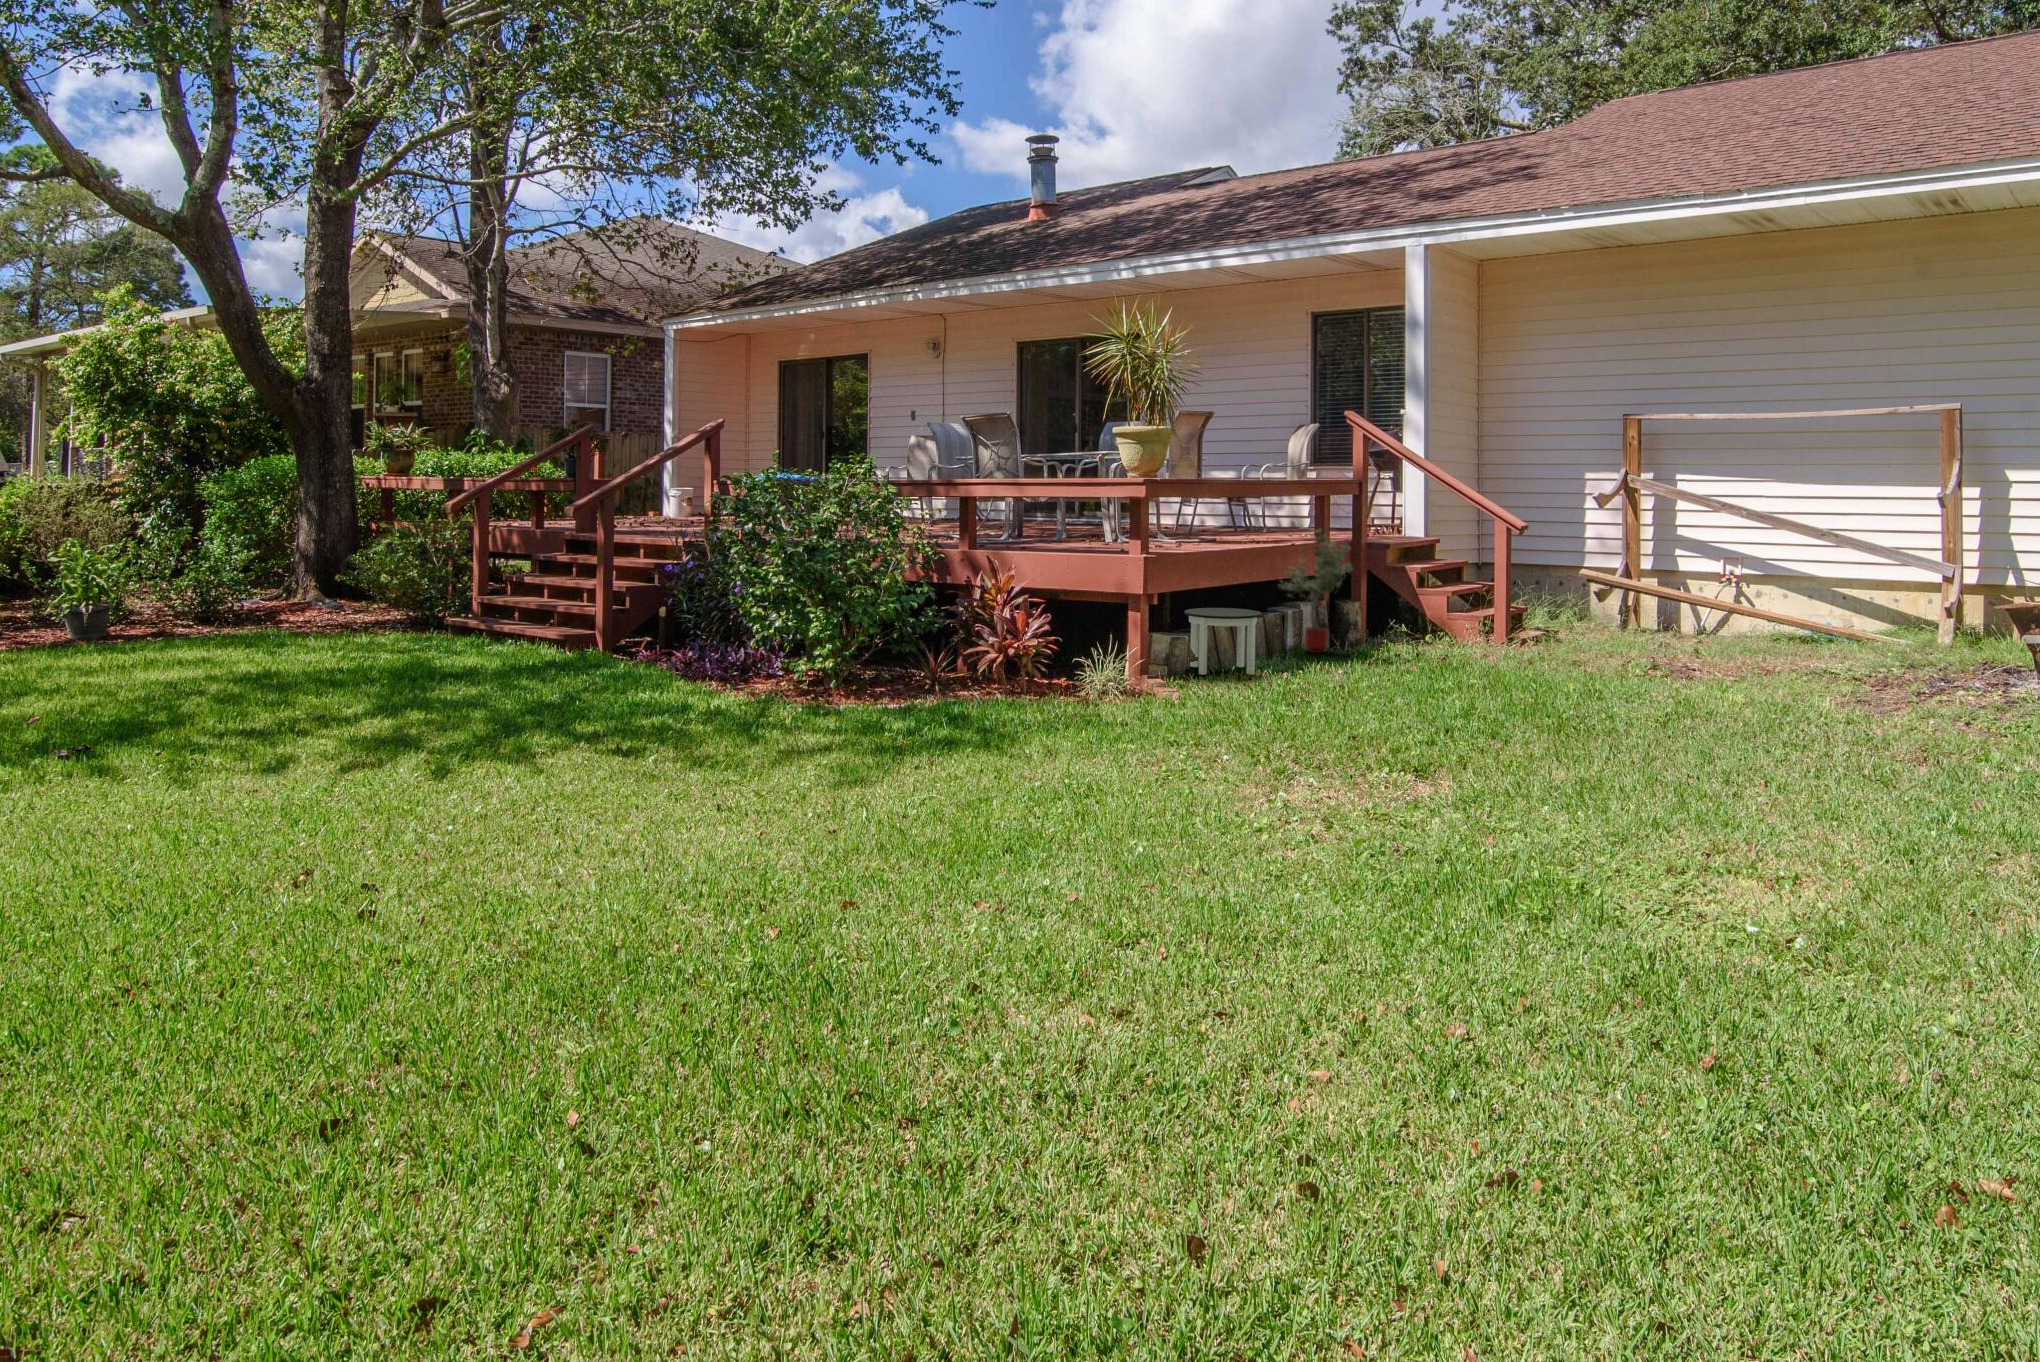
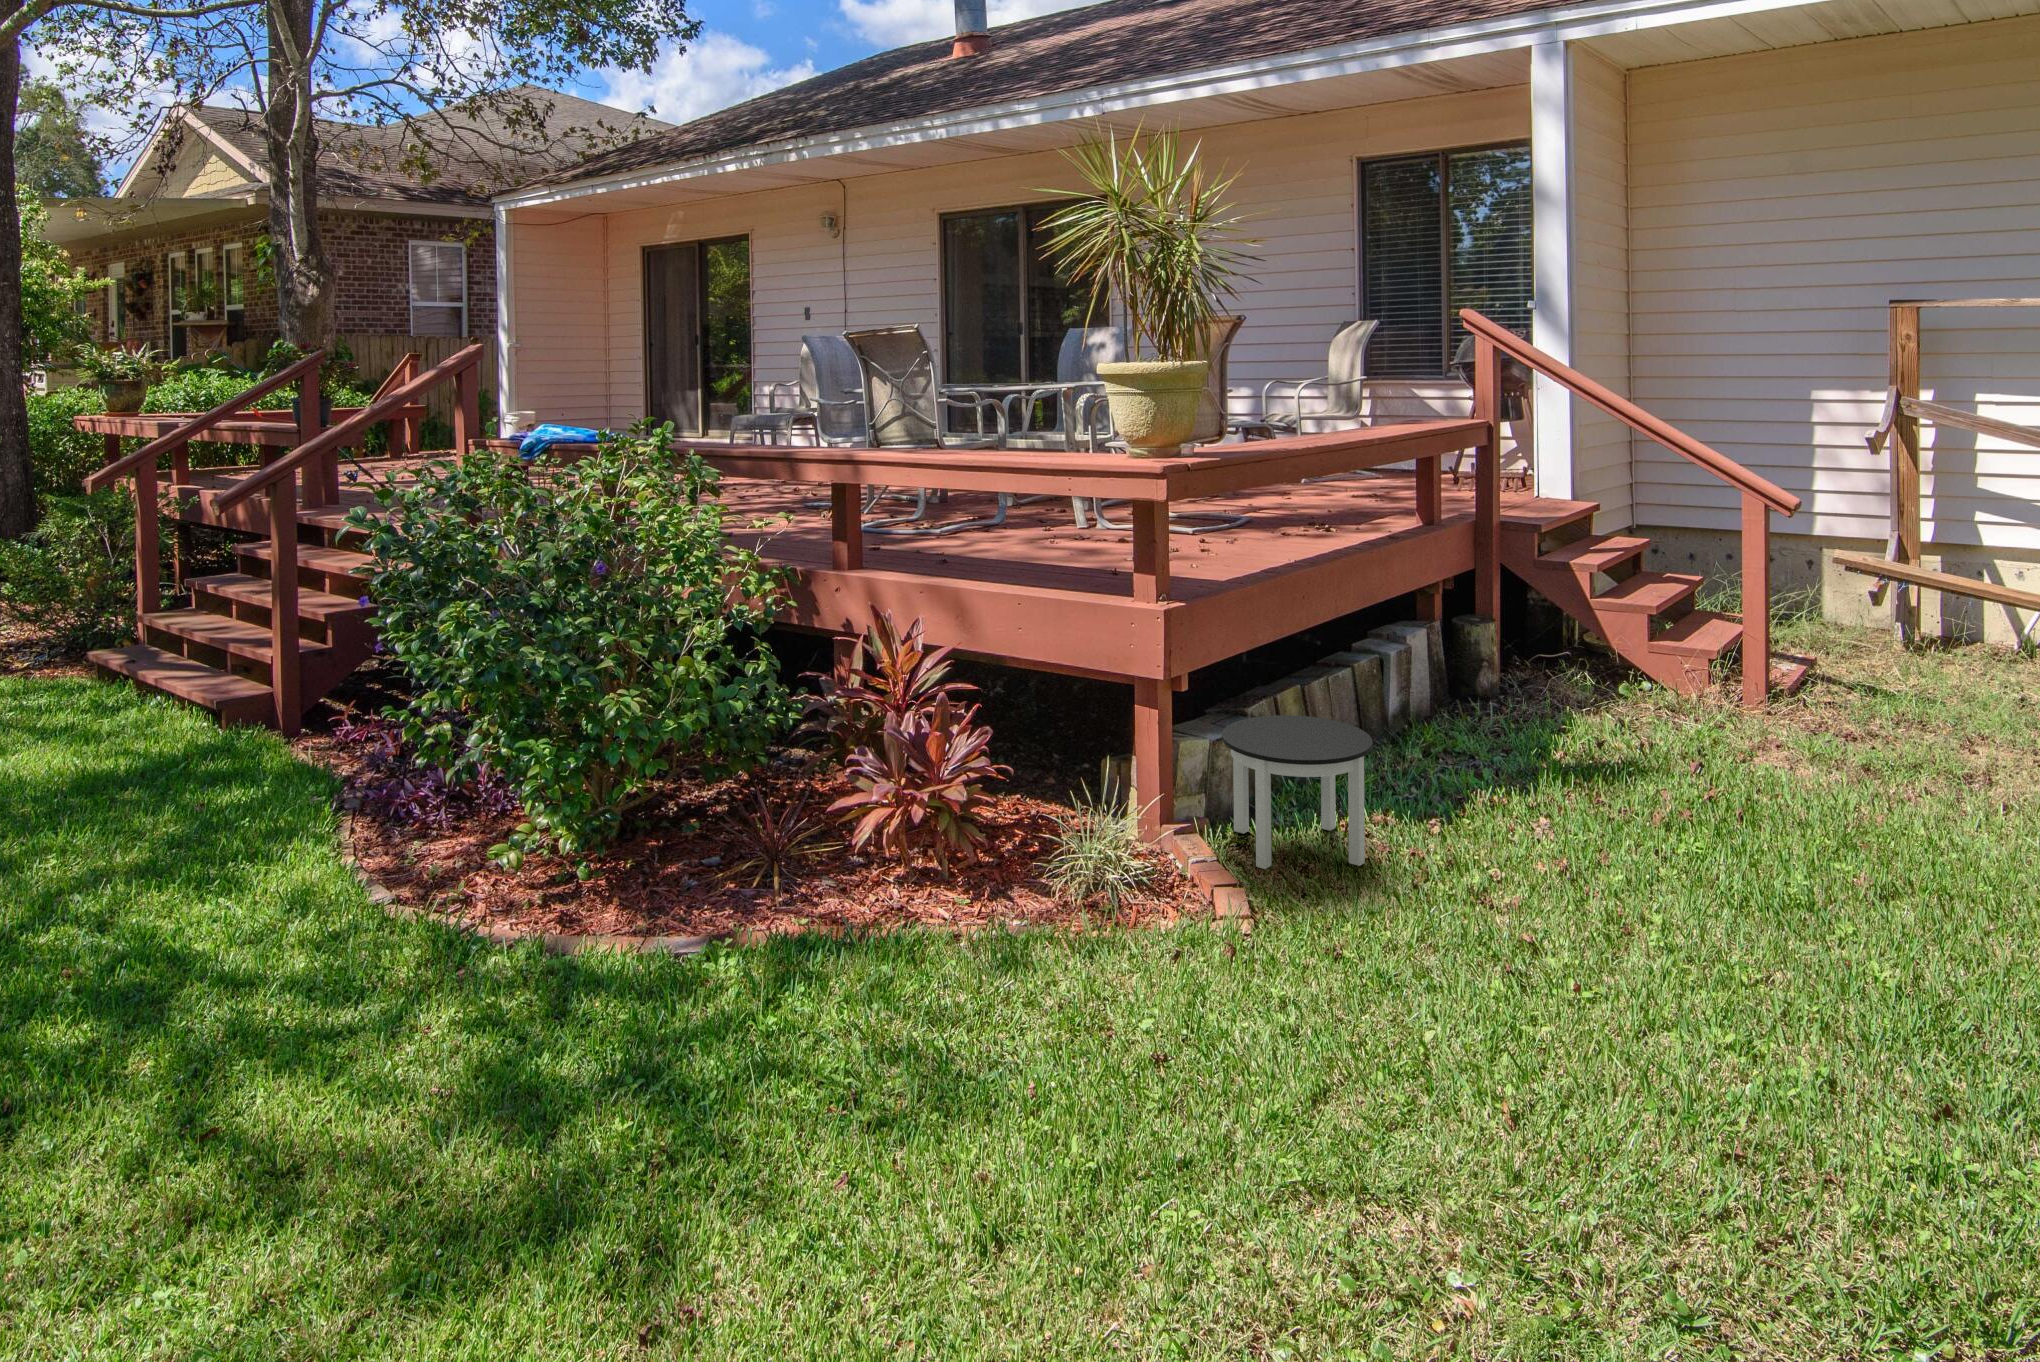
potted tree: present [1279,529,1352,653] -> none [1373,536,1509,763]

